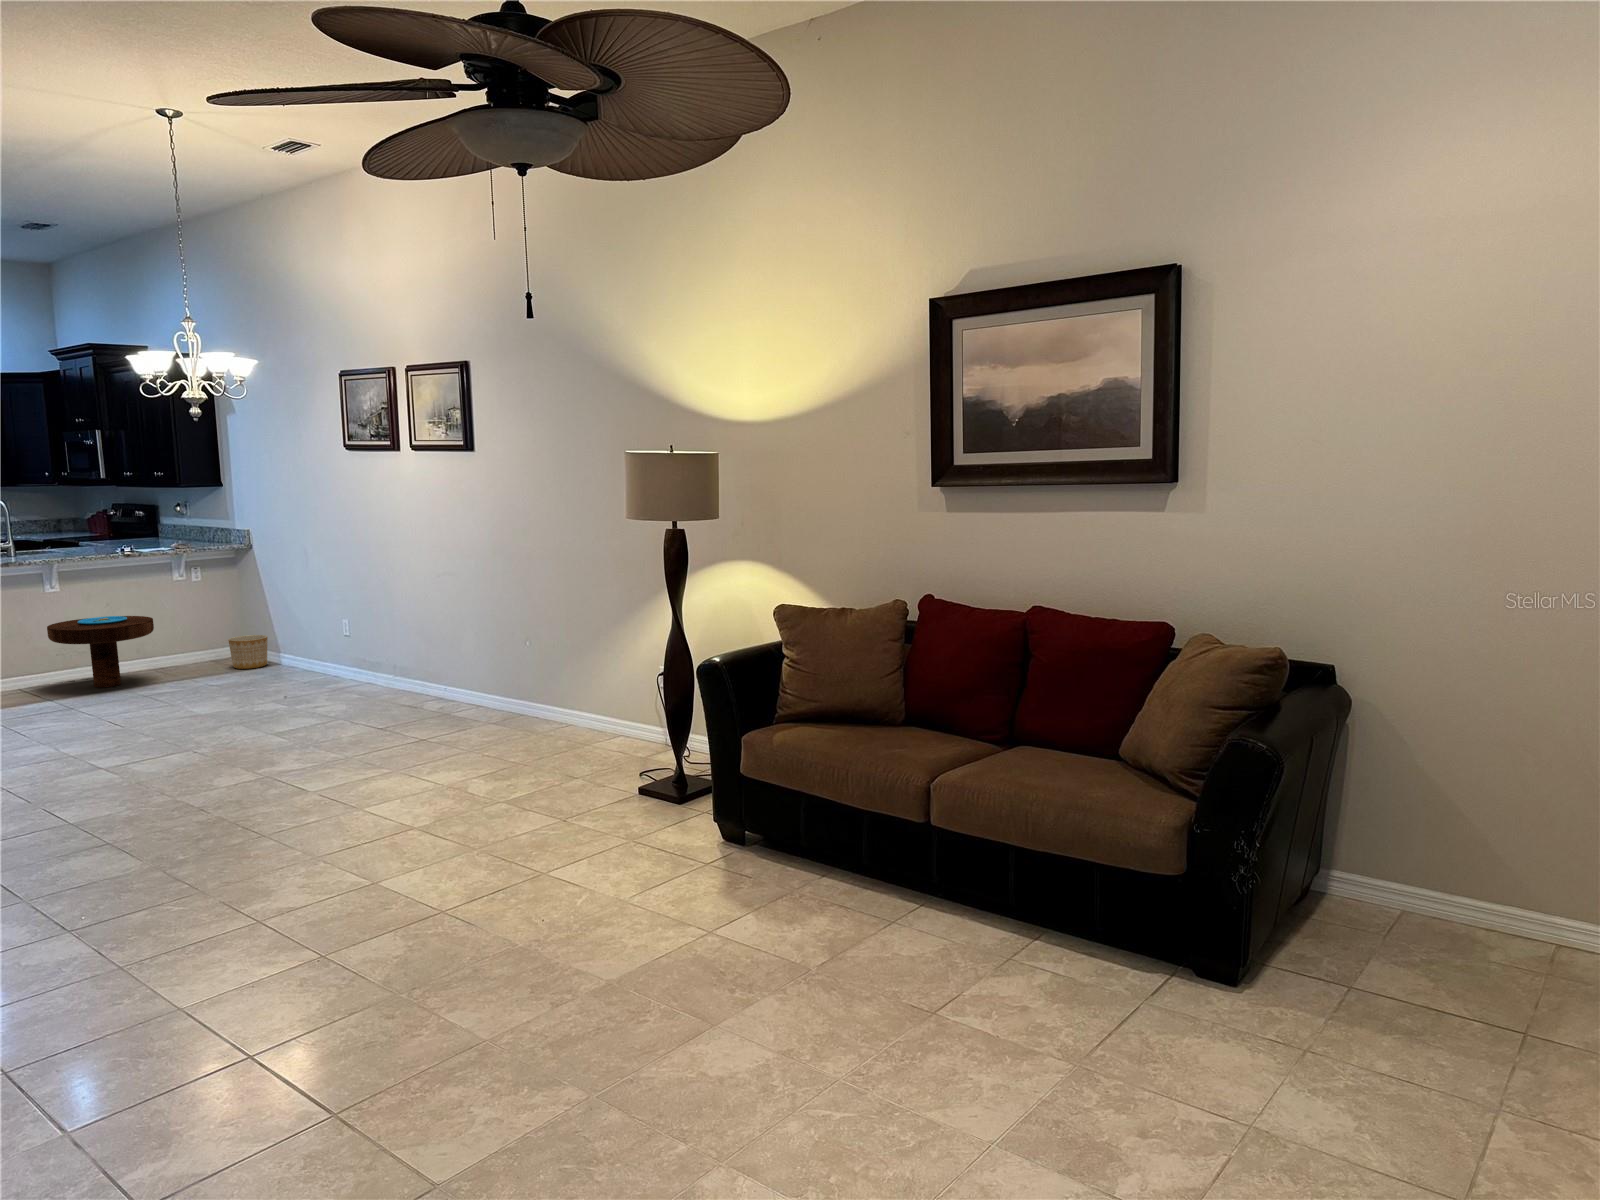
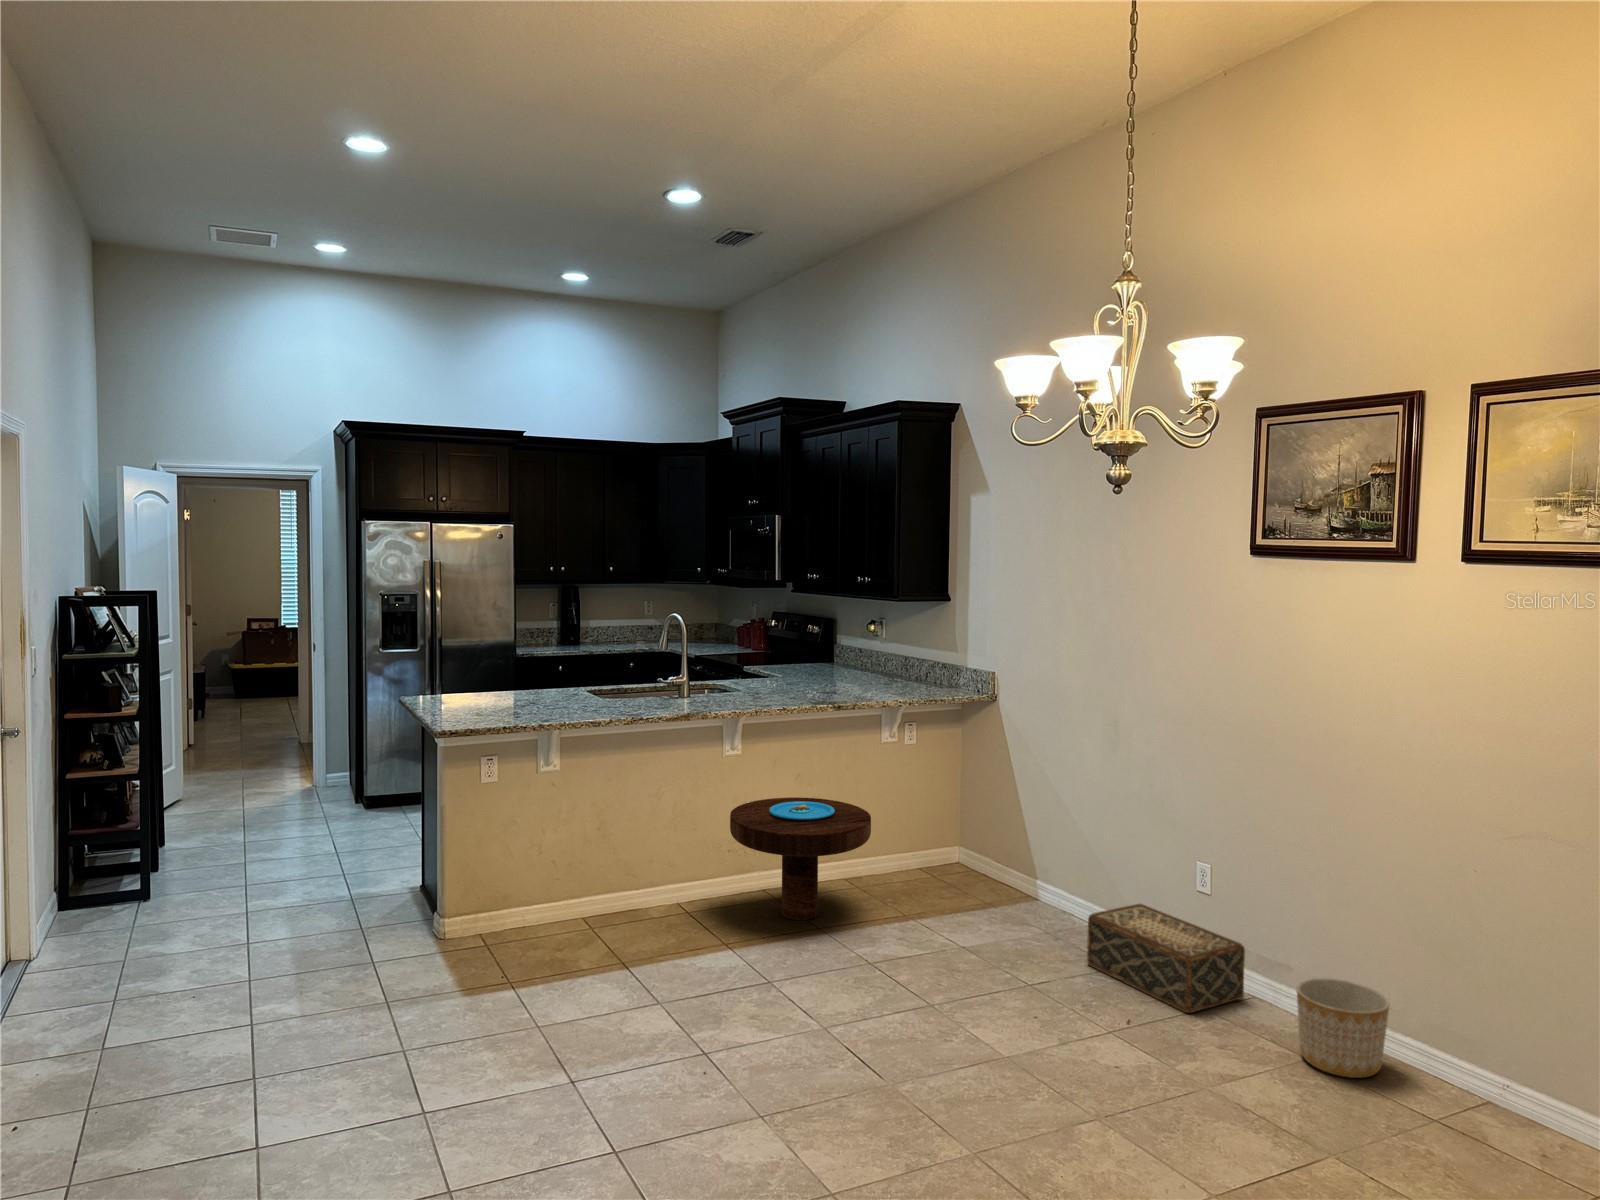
planter: present [228,635,267,669] -> present [1296,978,1390,1078]
woven basket: none [284,649,363,692] -> present [1087,904,1245,1013]

